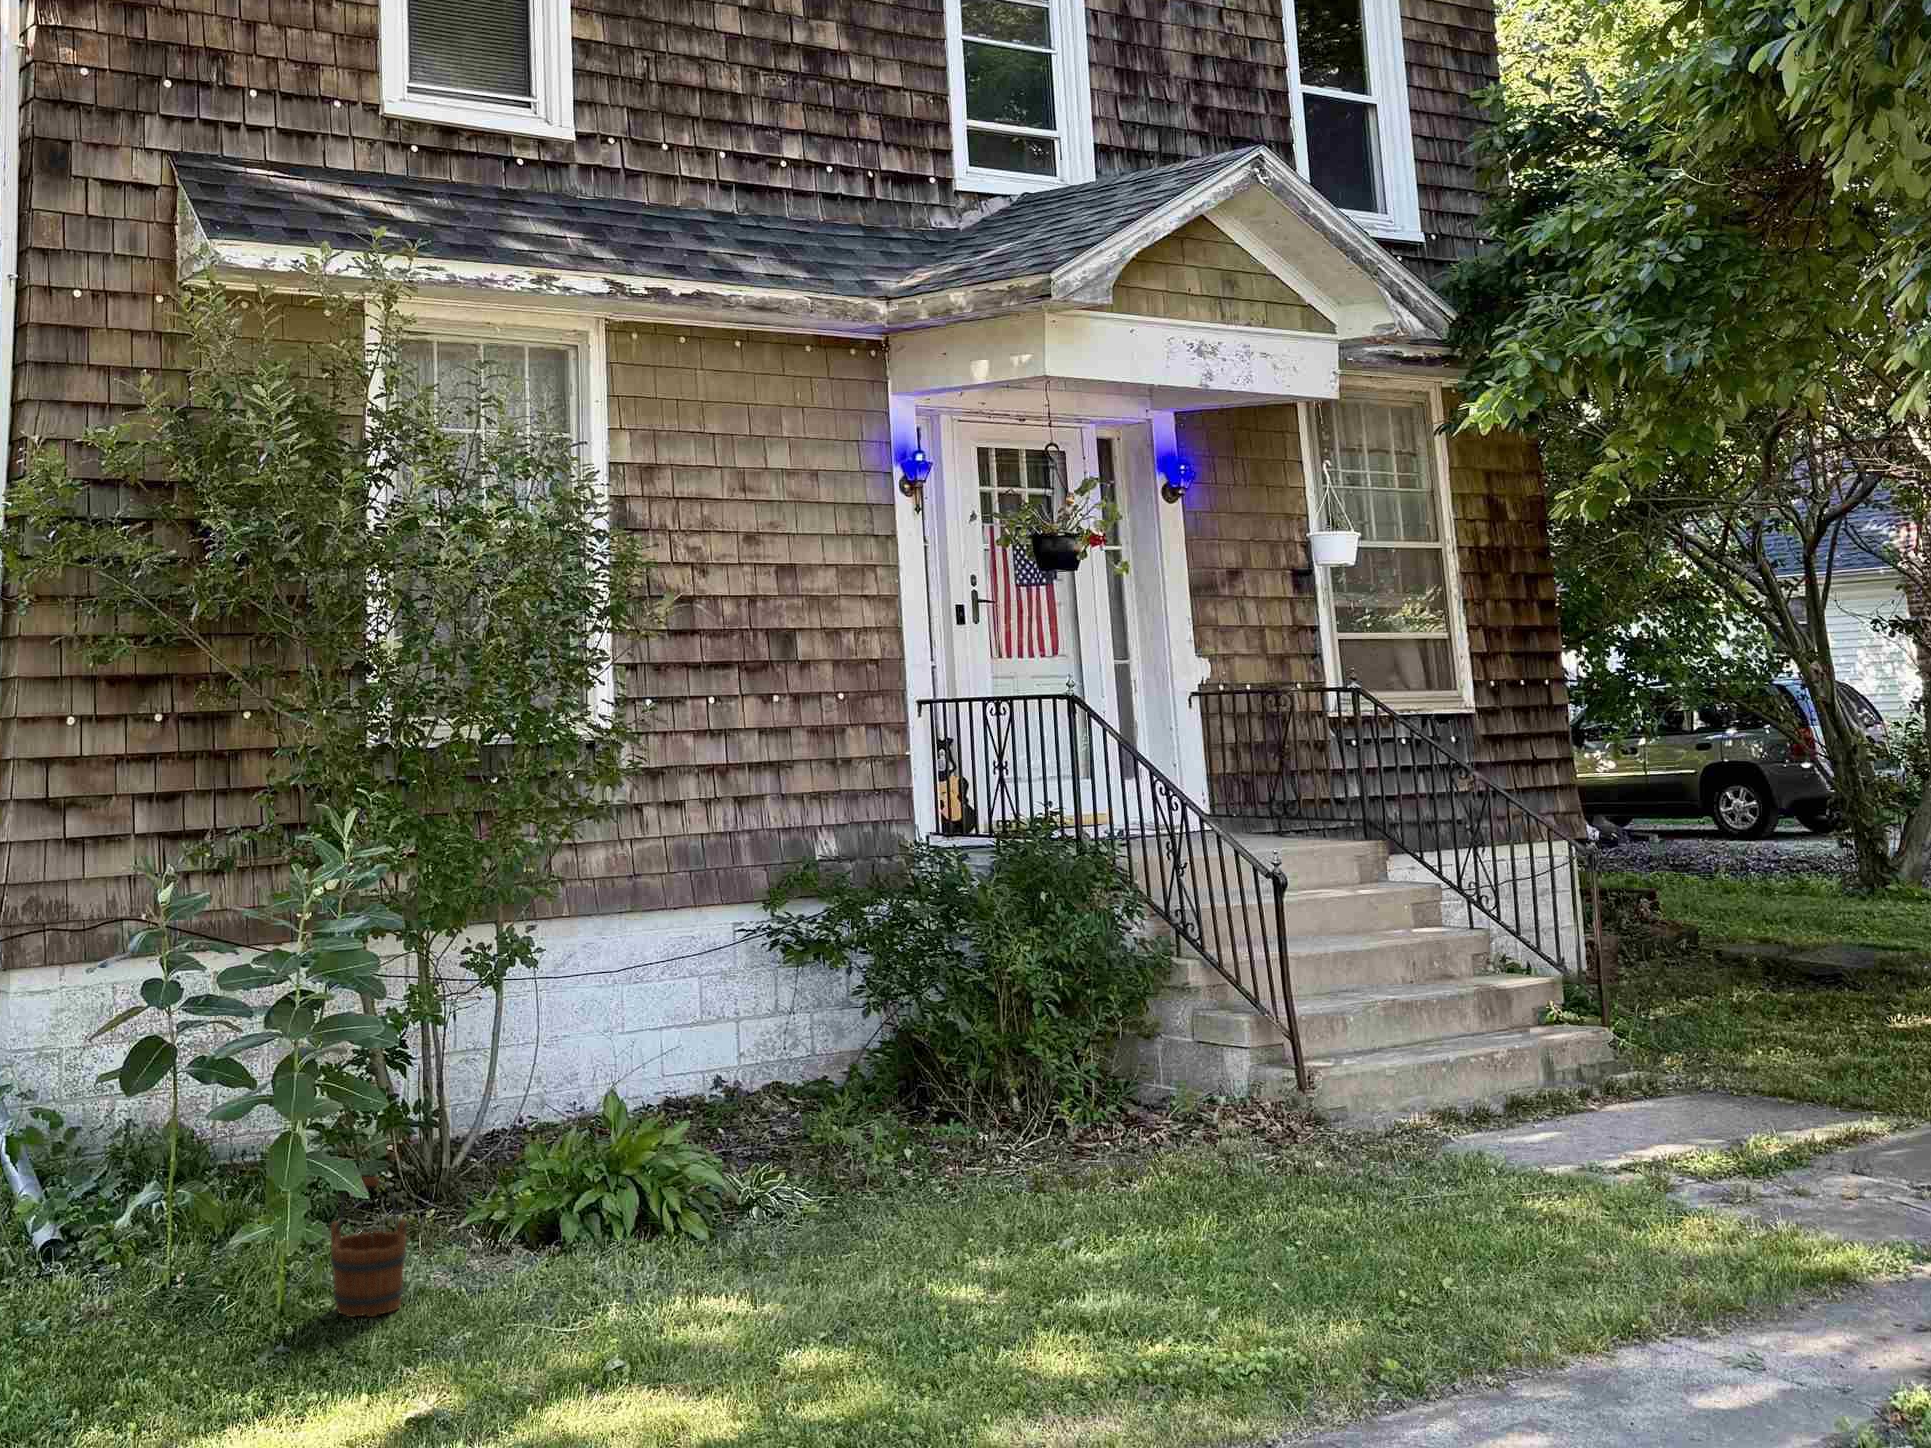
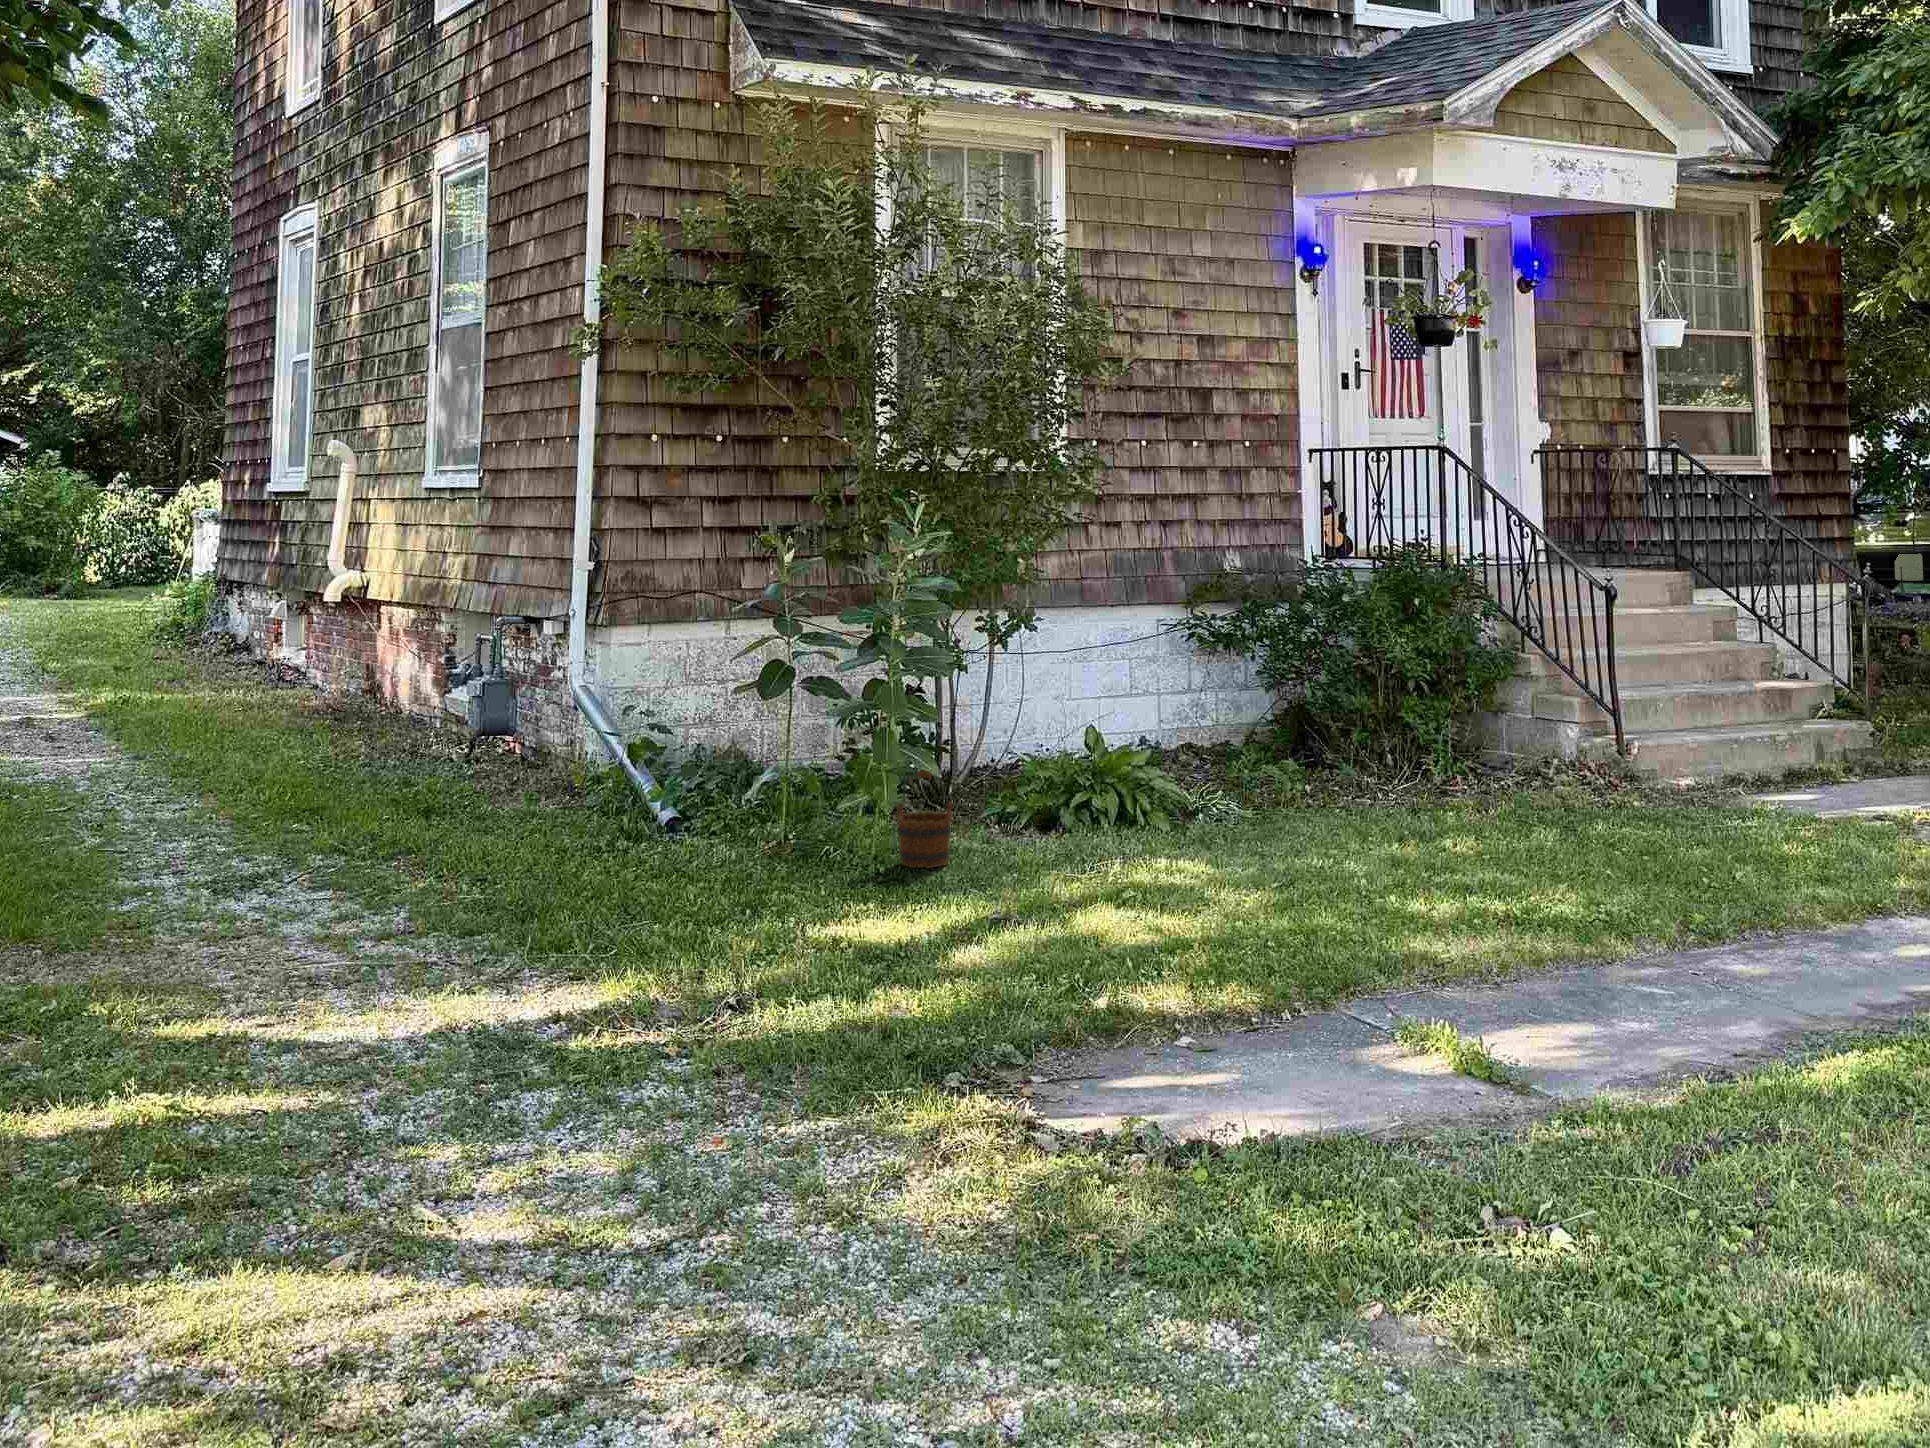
planter: none [1627,781,1665,827] -> present [1895,554,1924,592]

